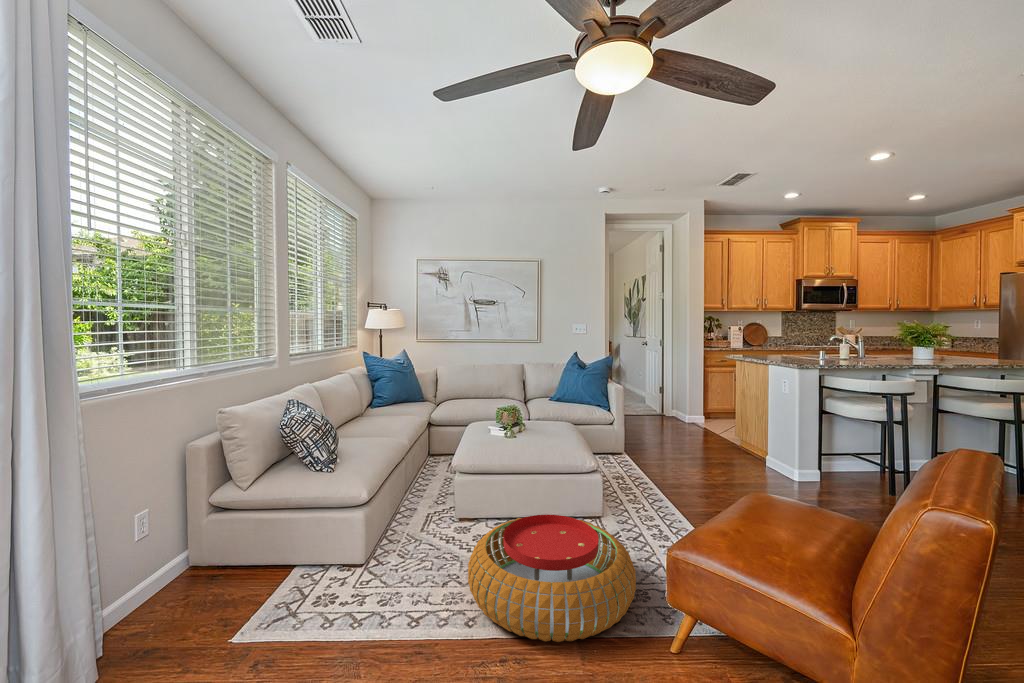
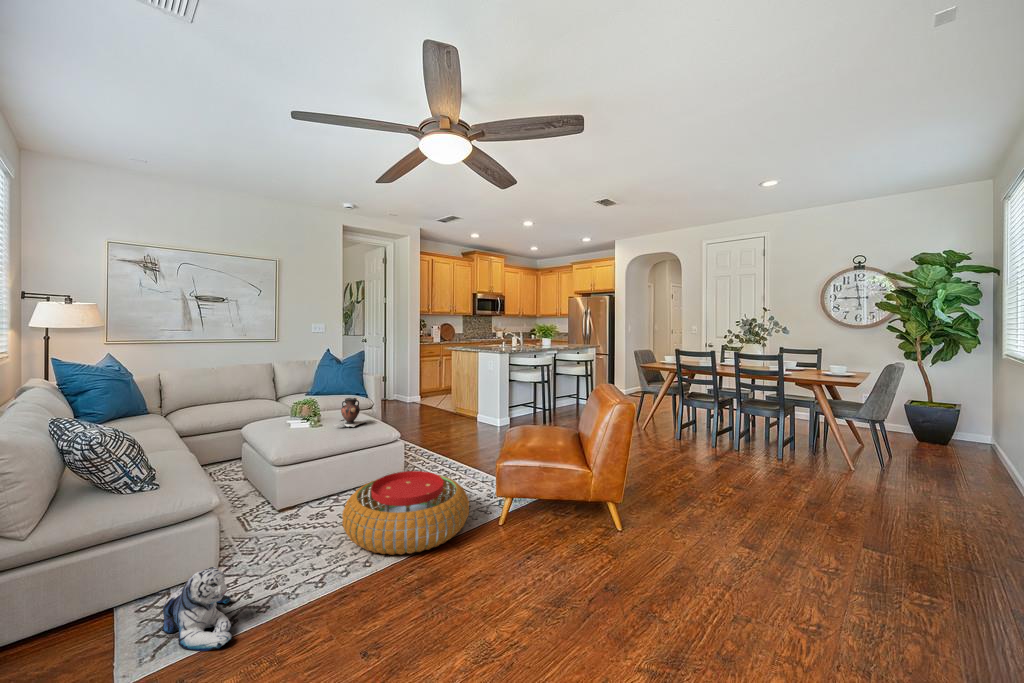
vase: none [524,409,565,444] -> present [333,398,364,427]
plush toy: none [274,565,339,654] -> present [162,567,232,651]

